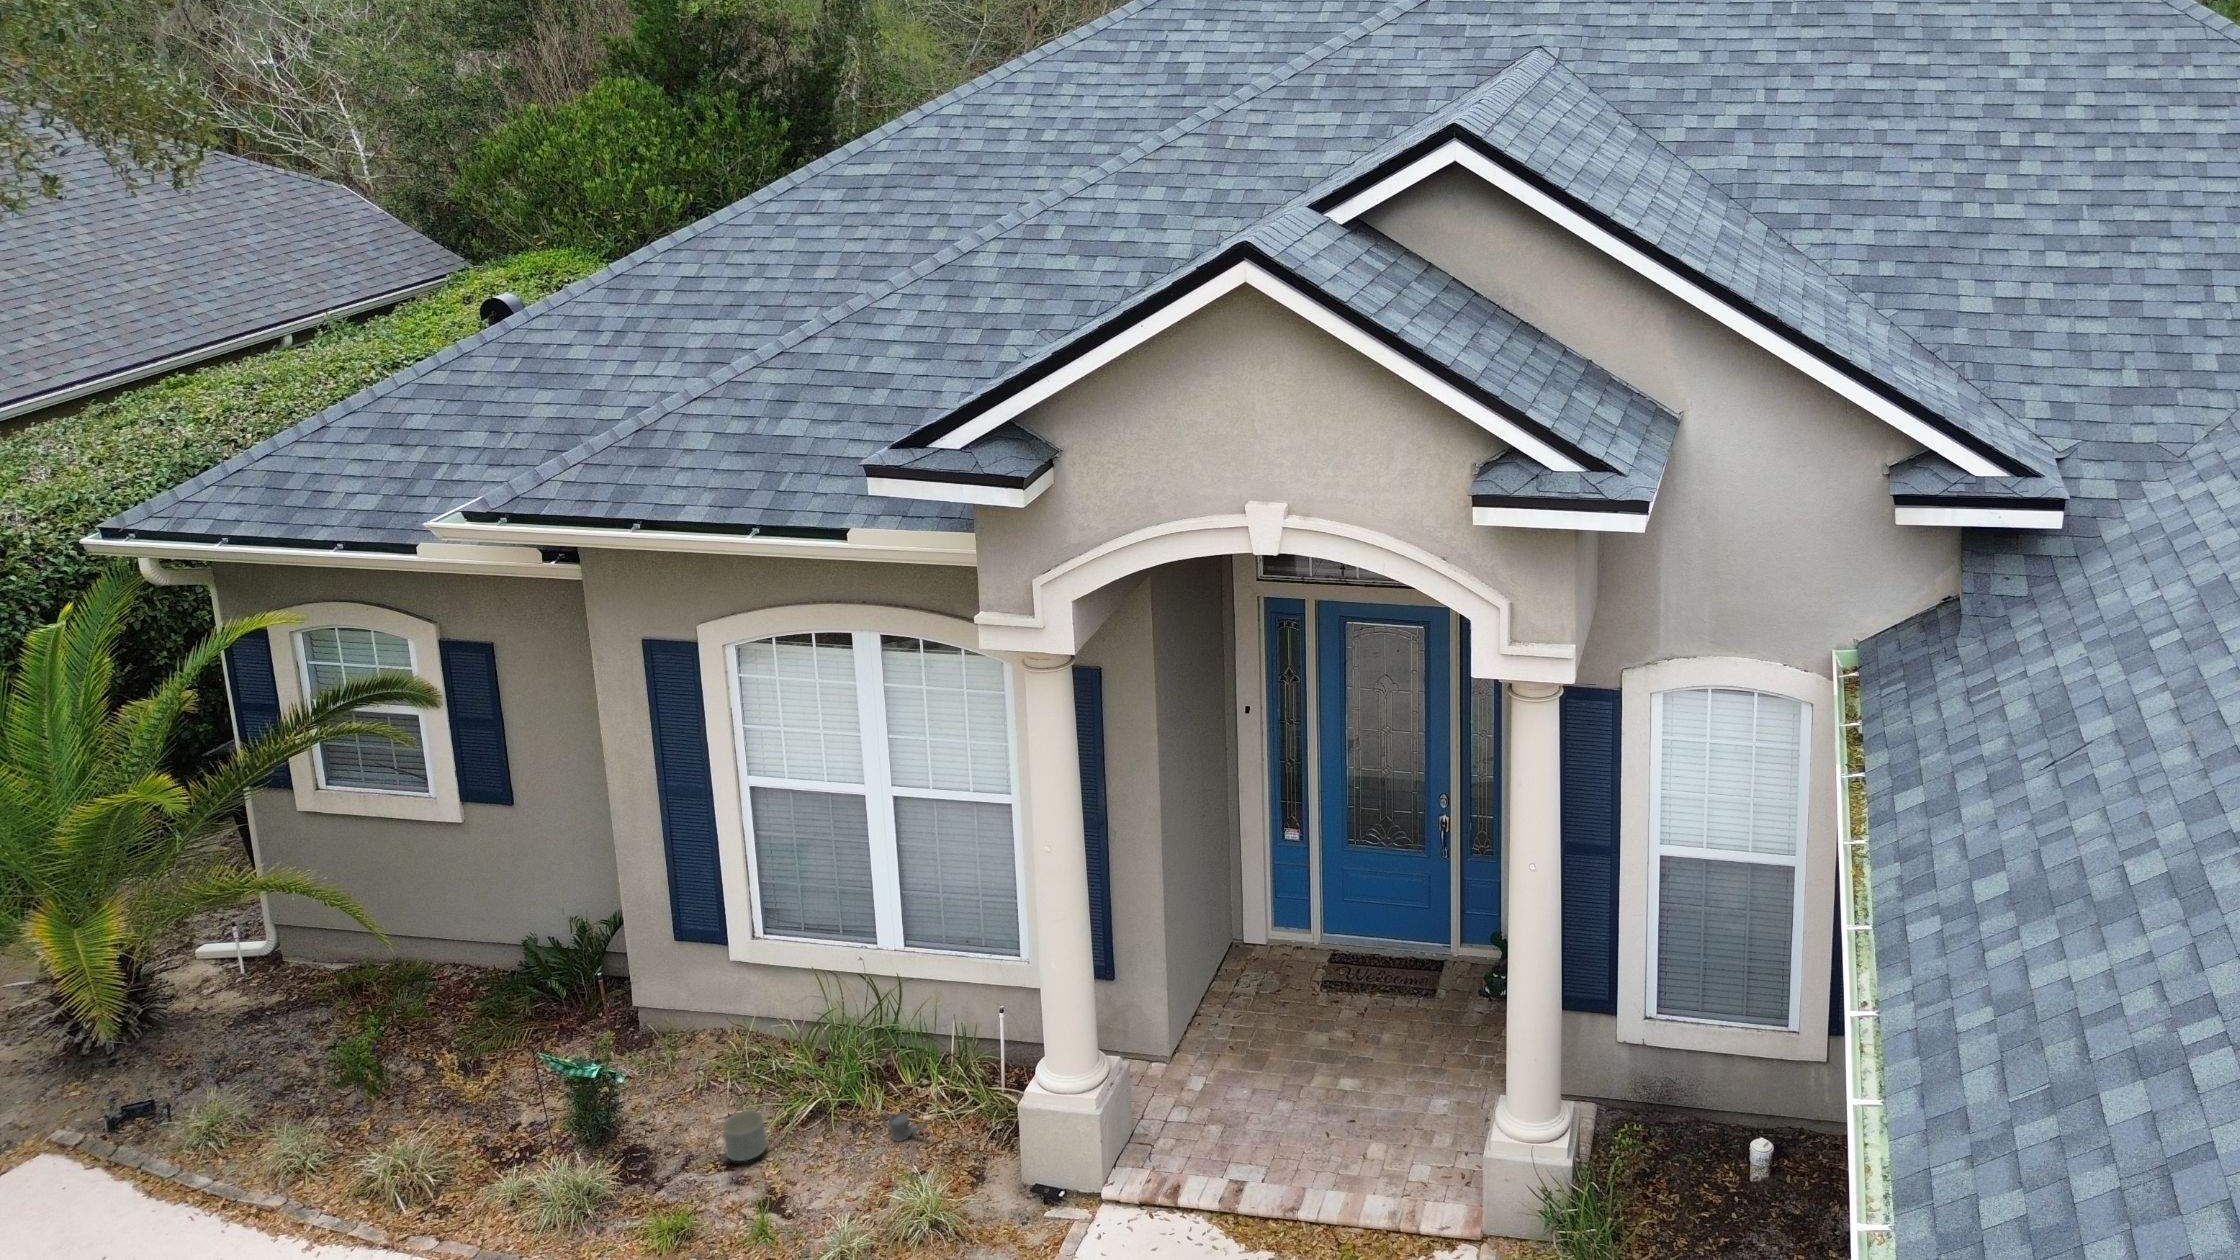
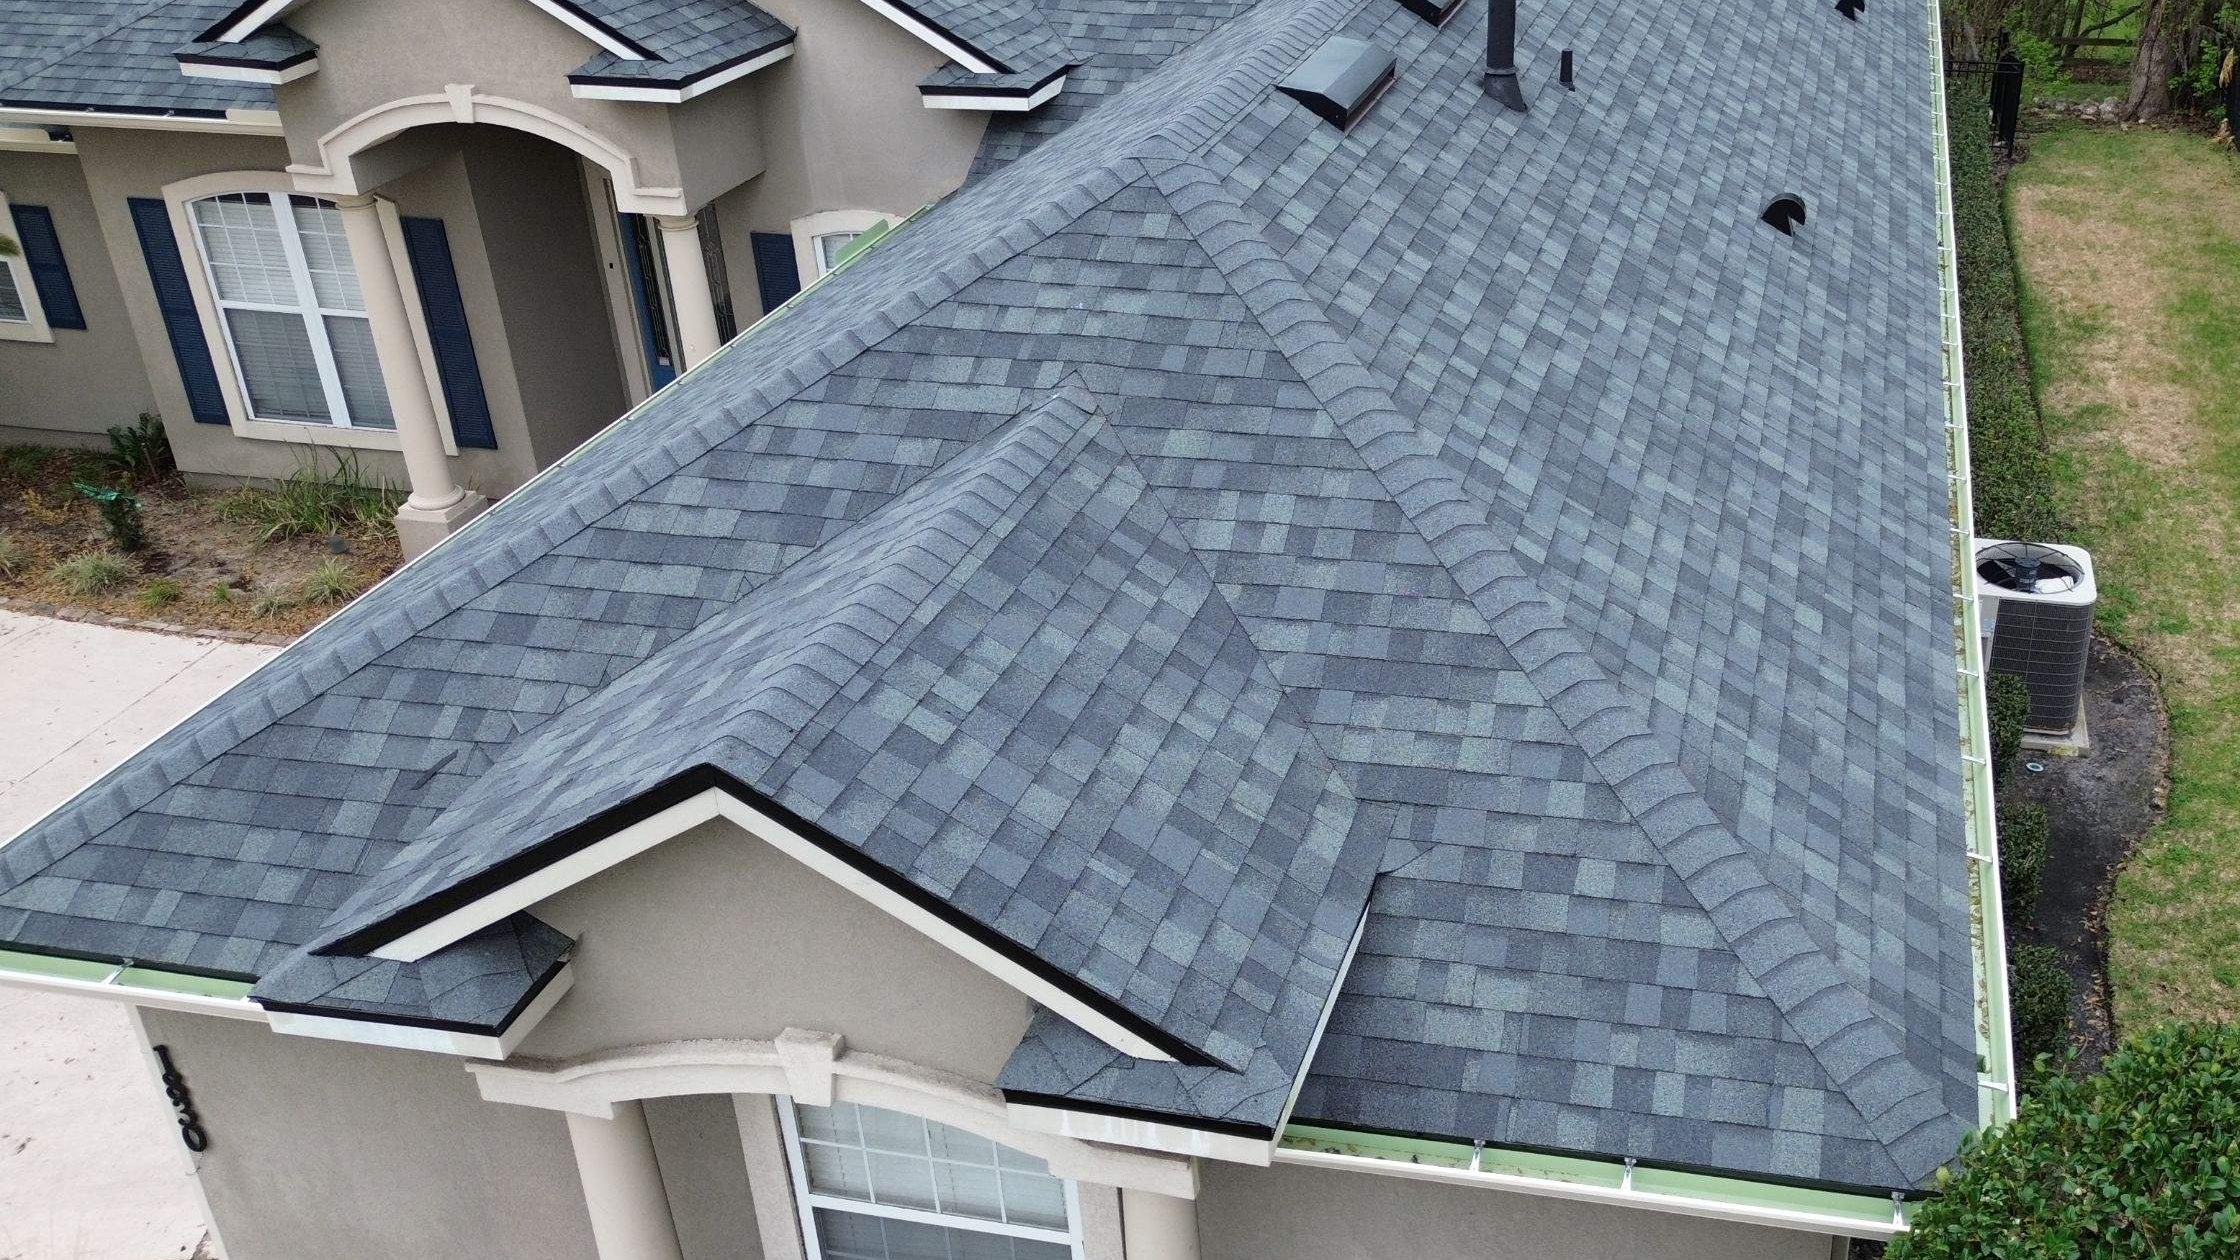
planter: present [723,1111,767,1161] -> none [209,529,246,560]

